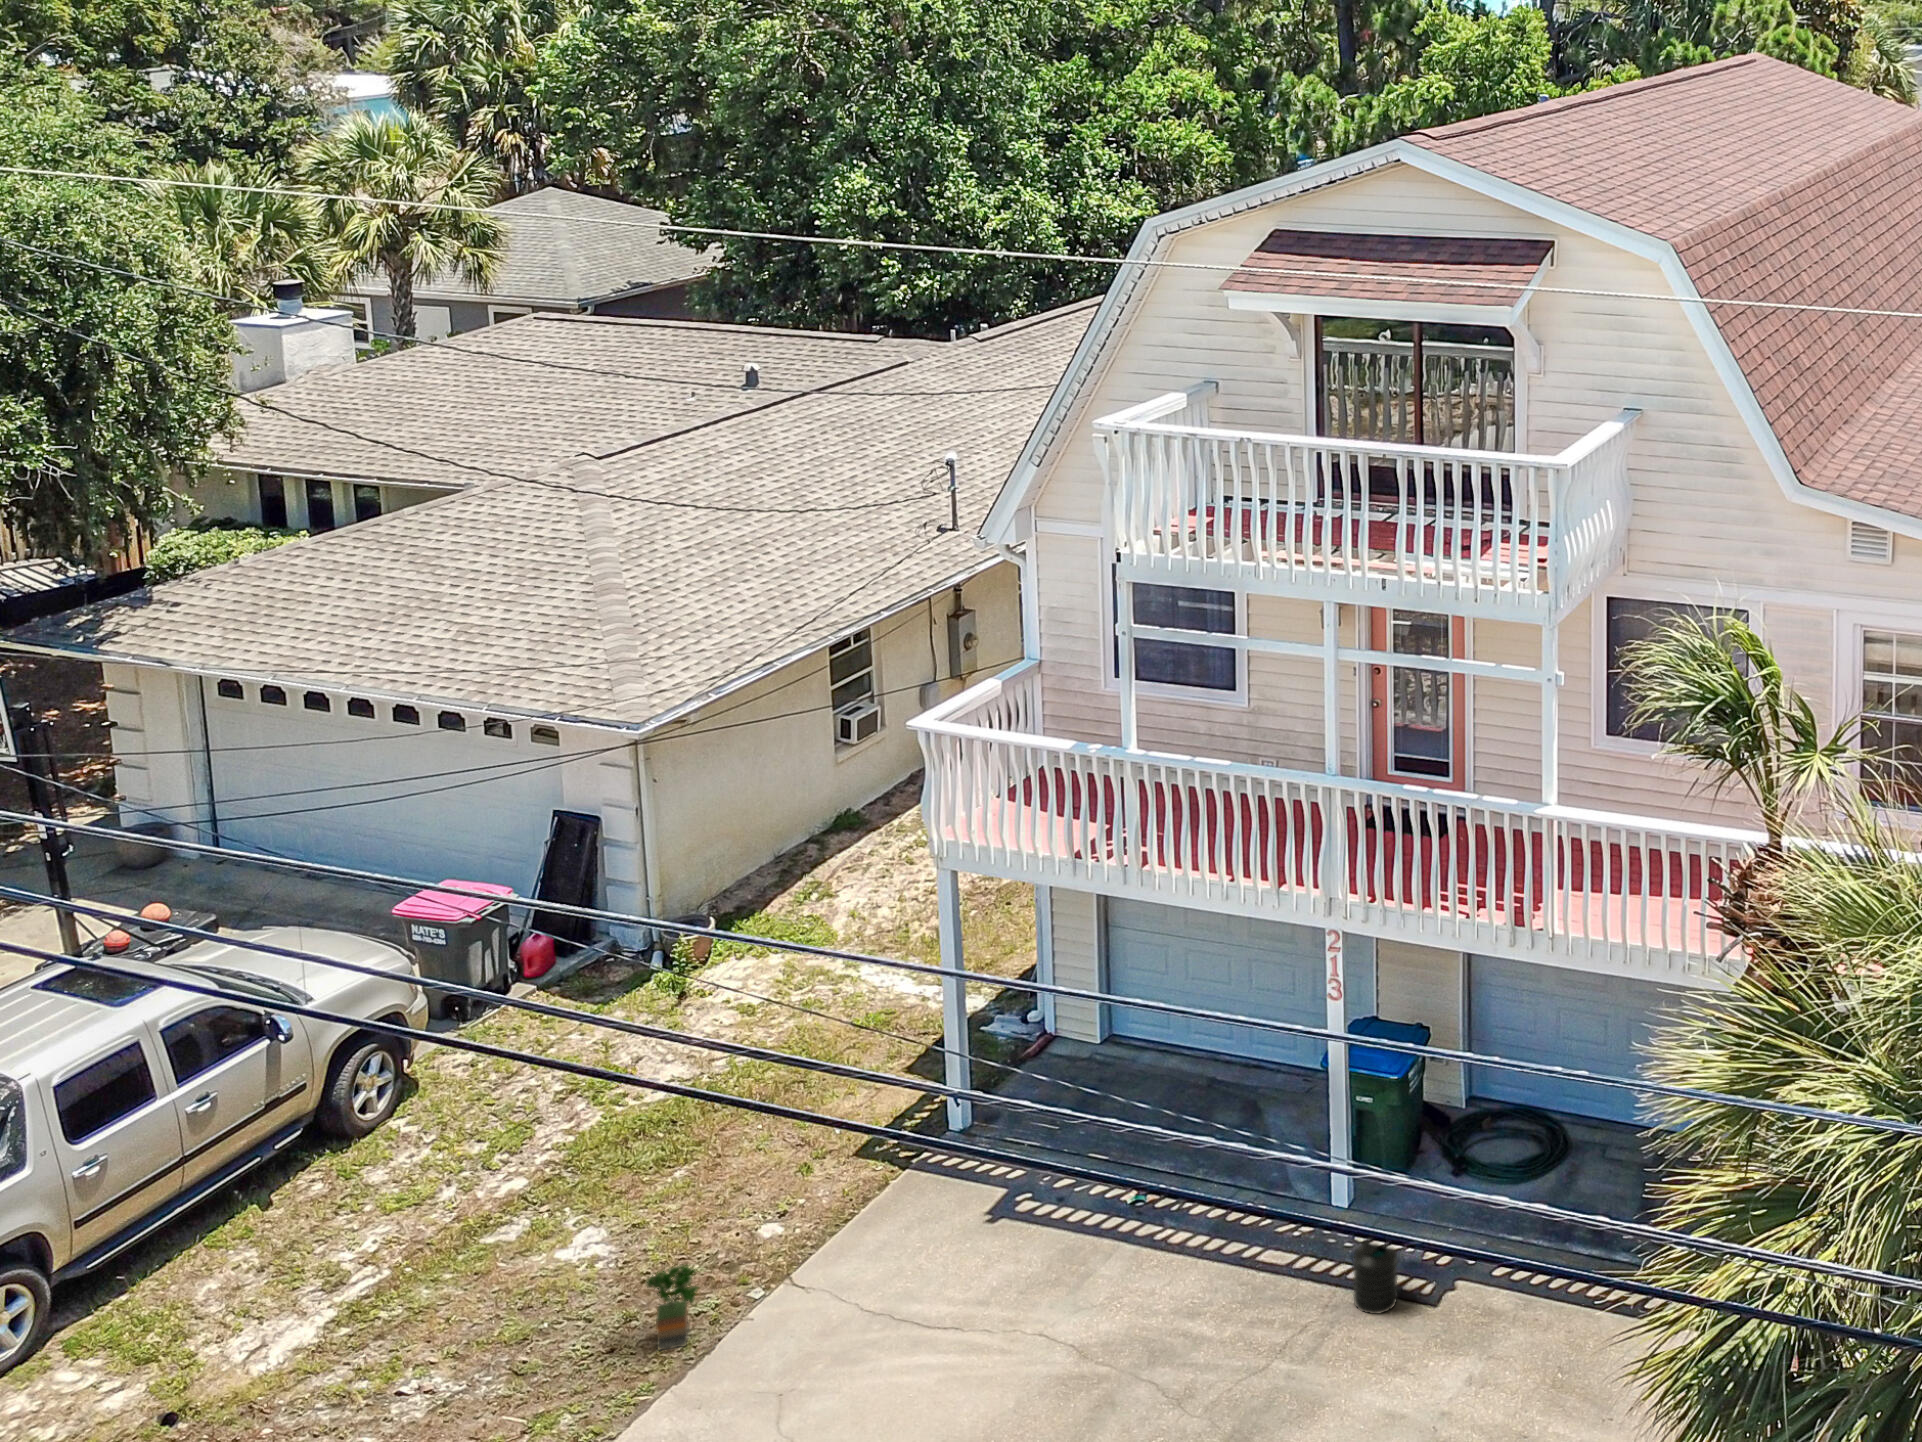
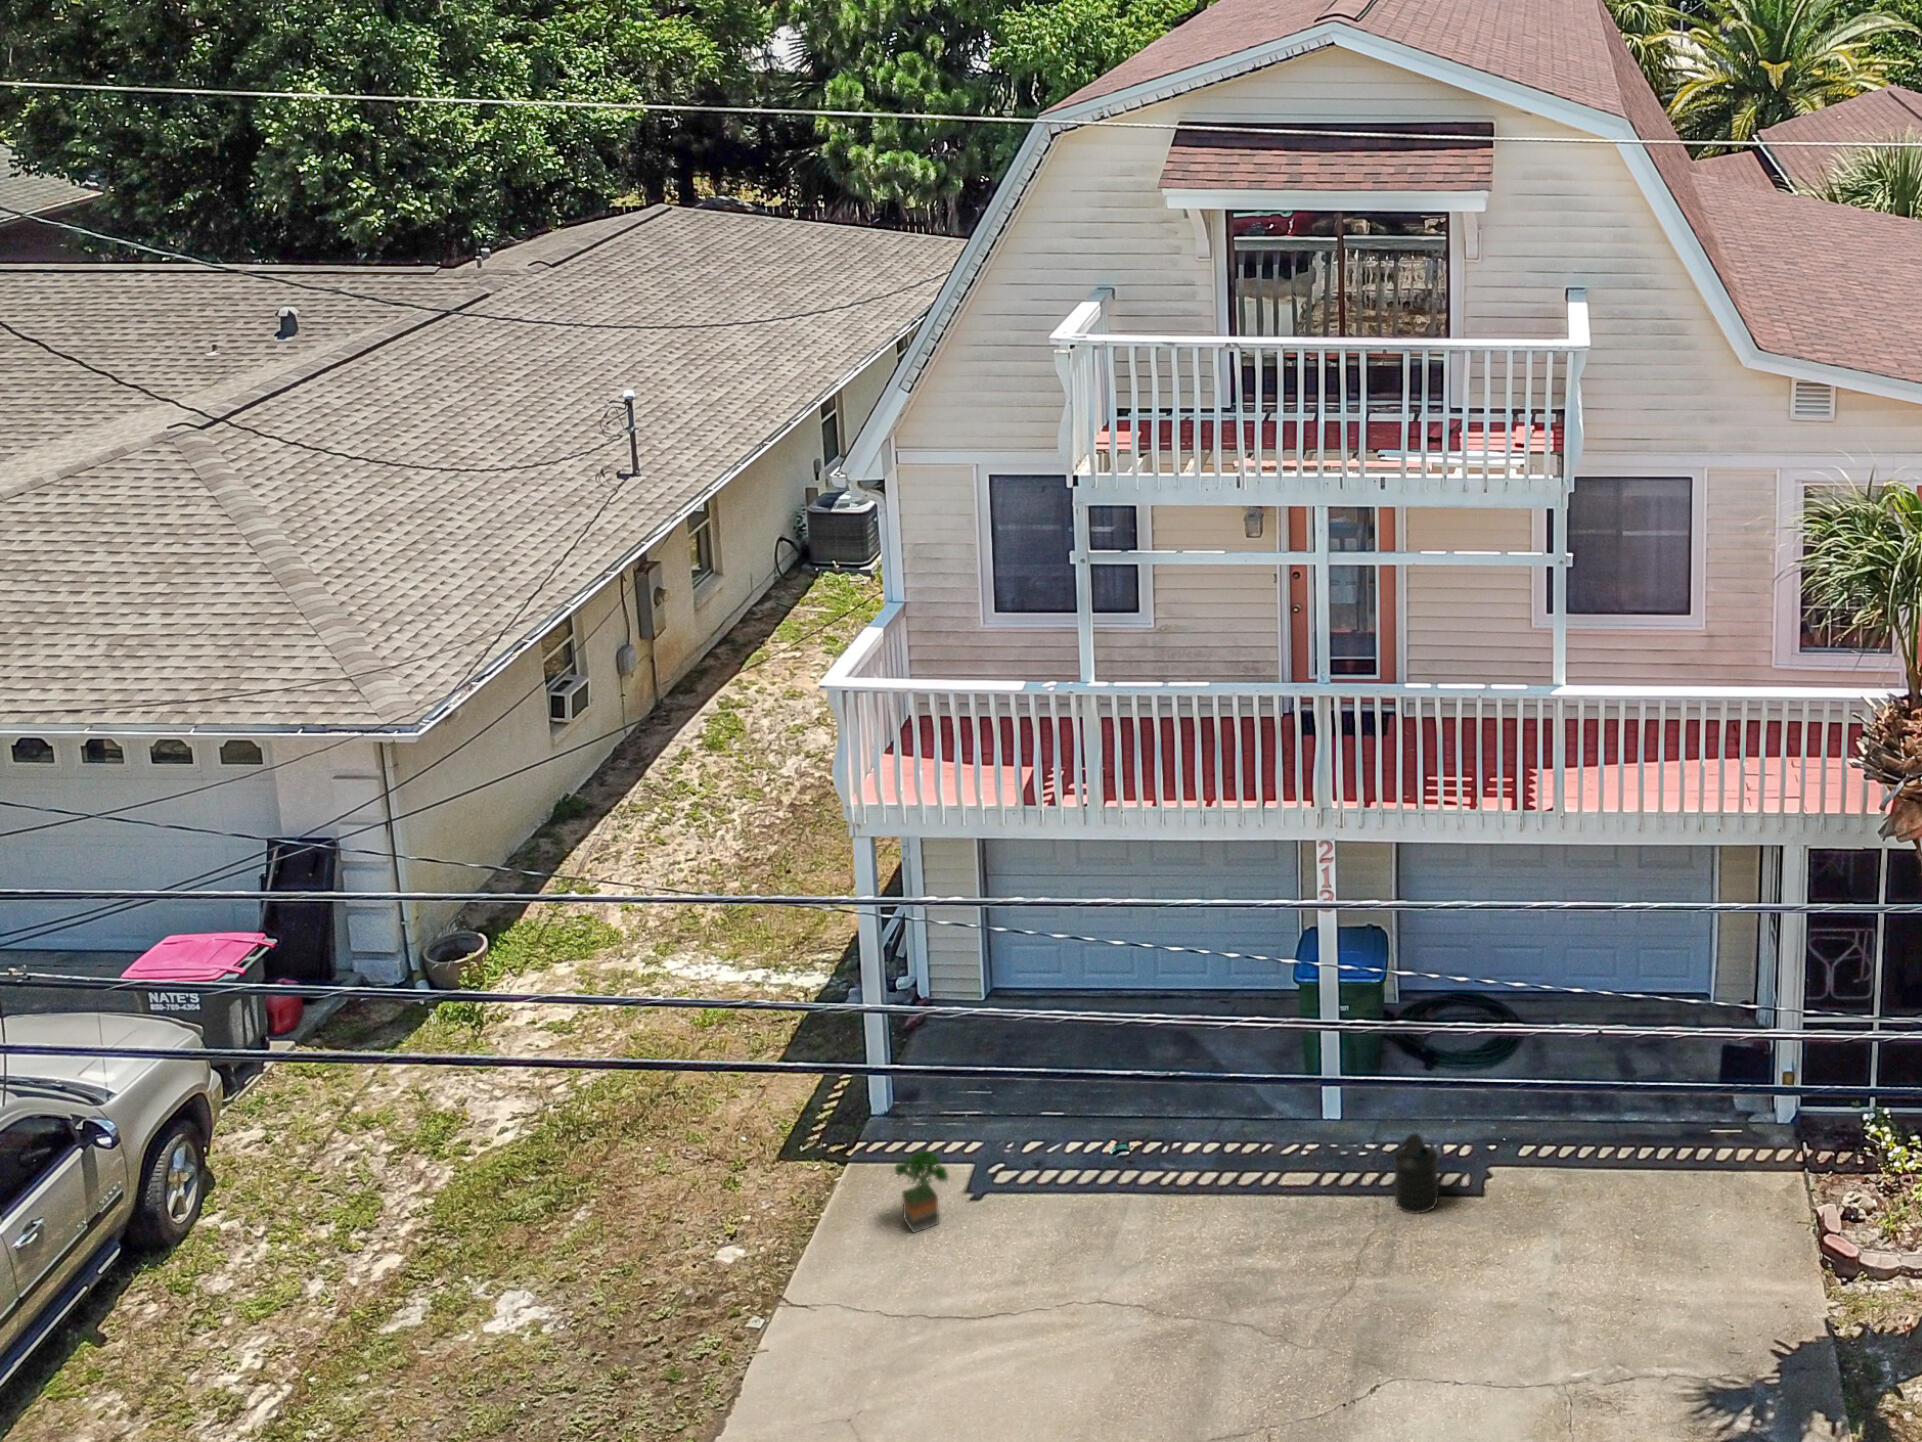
potted tree: present [646,1265,698,1351] -> present [895,1150,948,1233]

